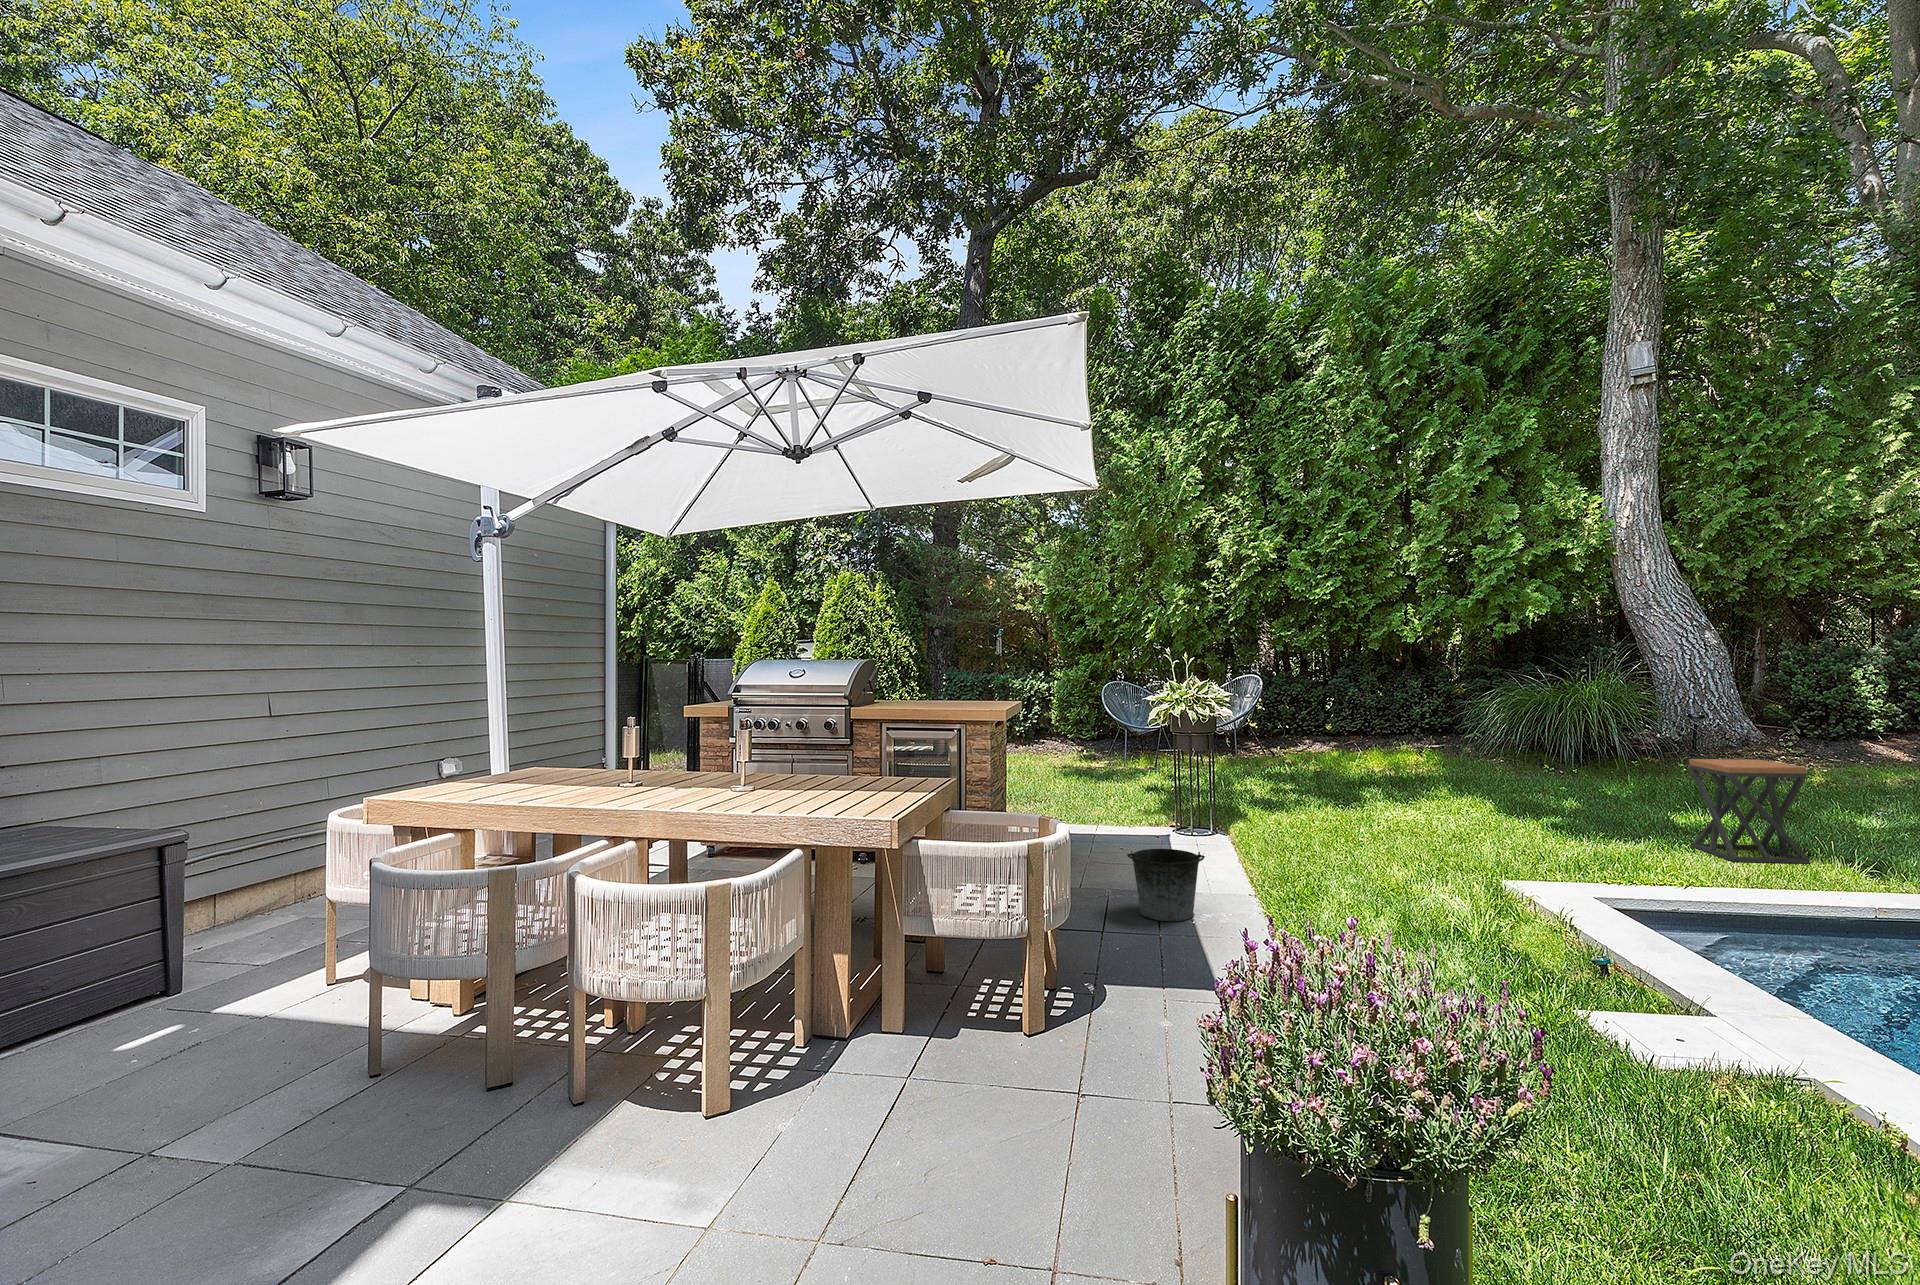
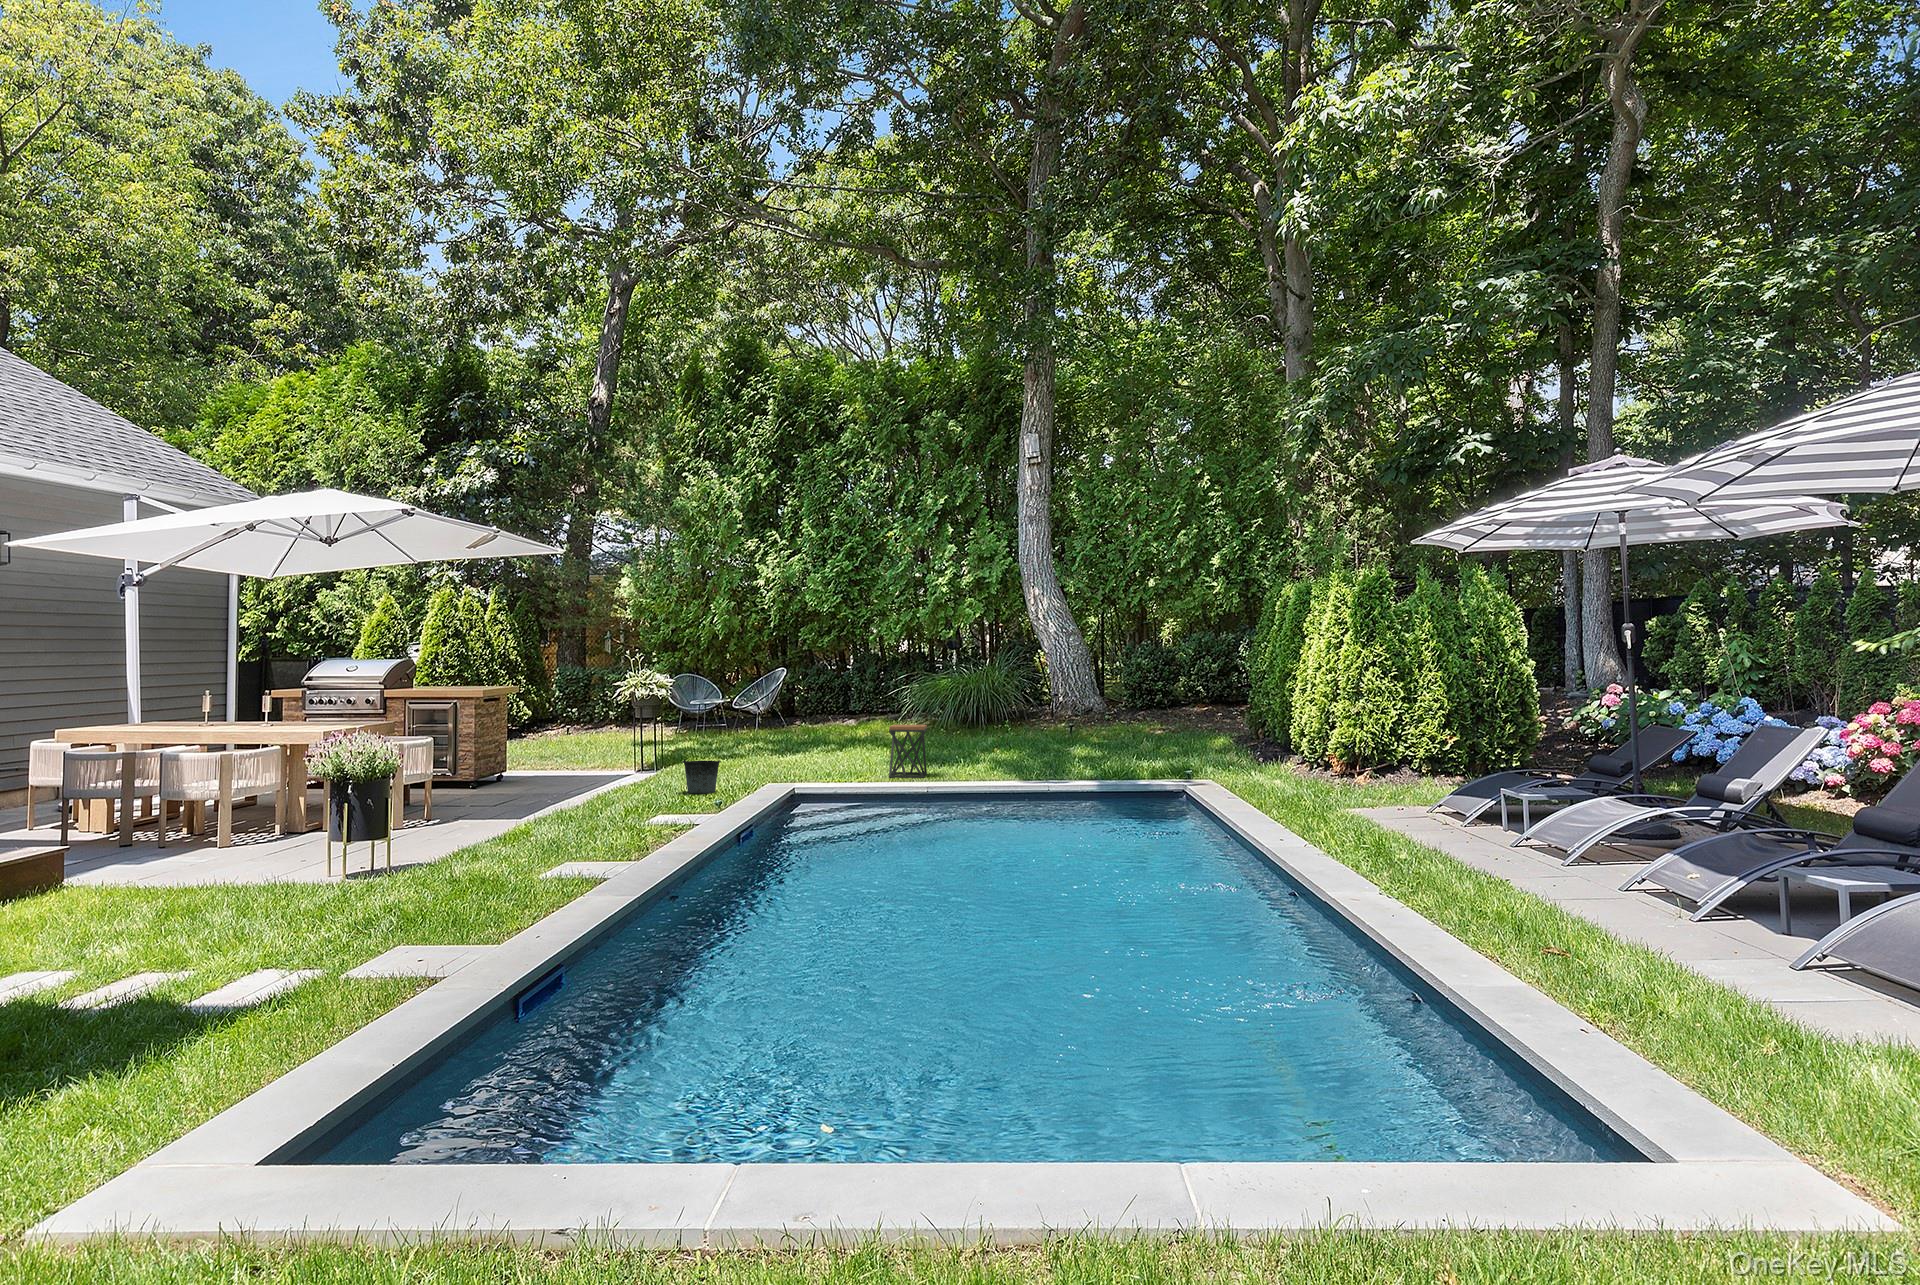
bucket: present [1127,849,1205,921] -> present [682,759,721,793]

